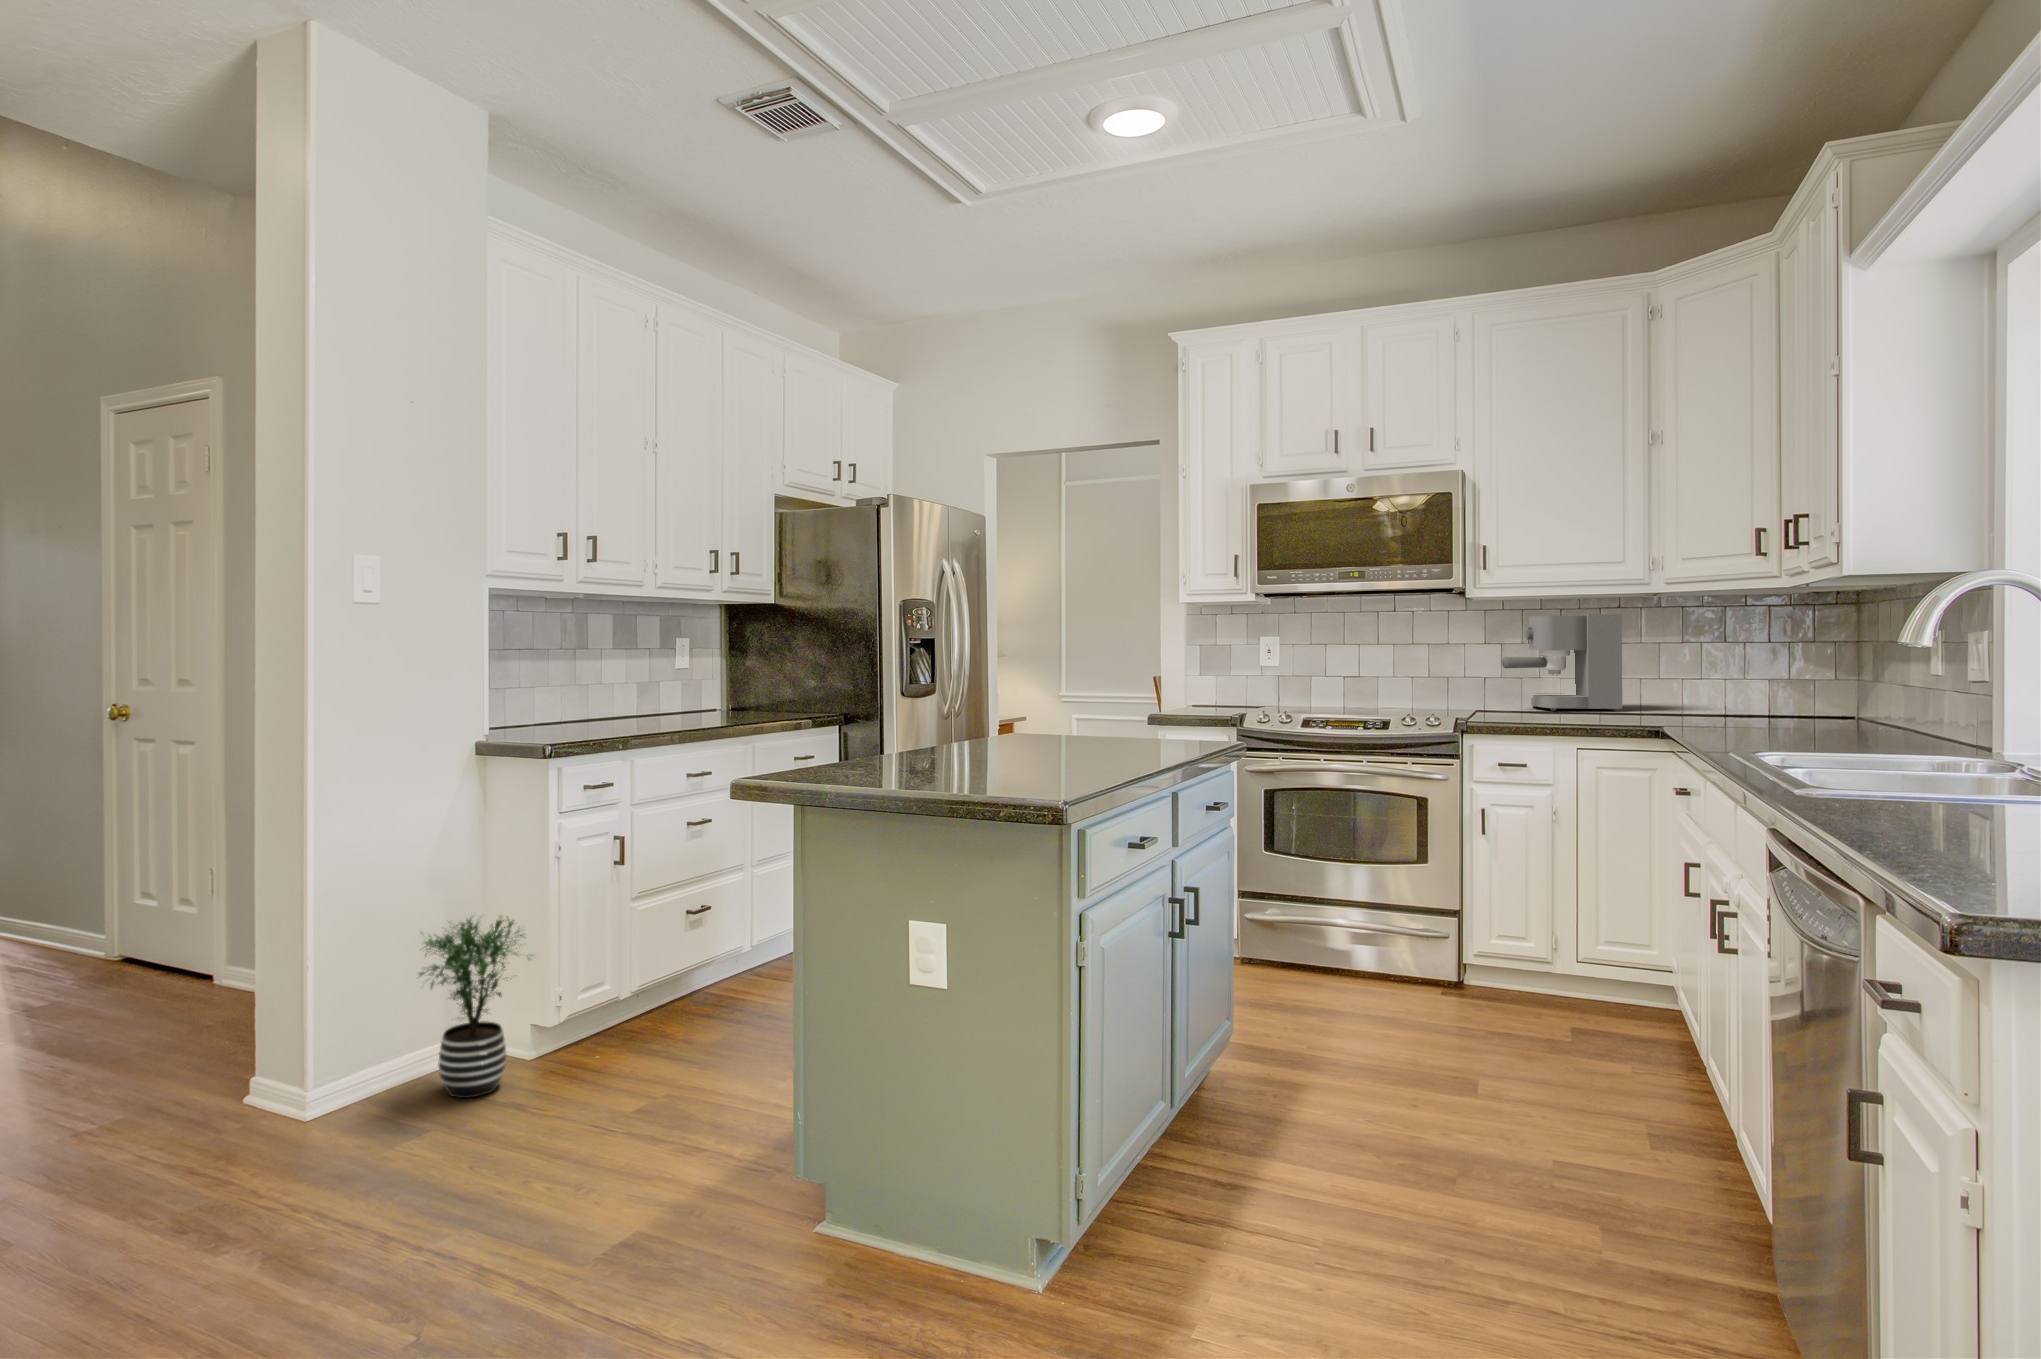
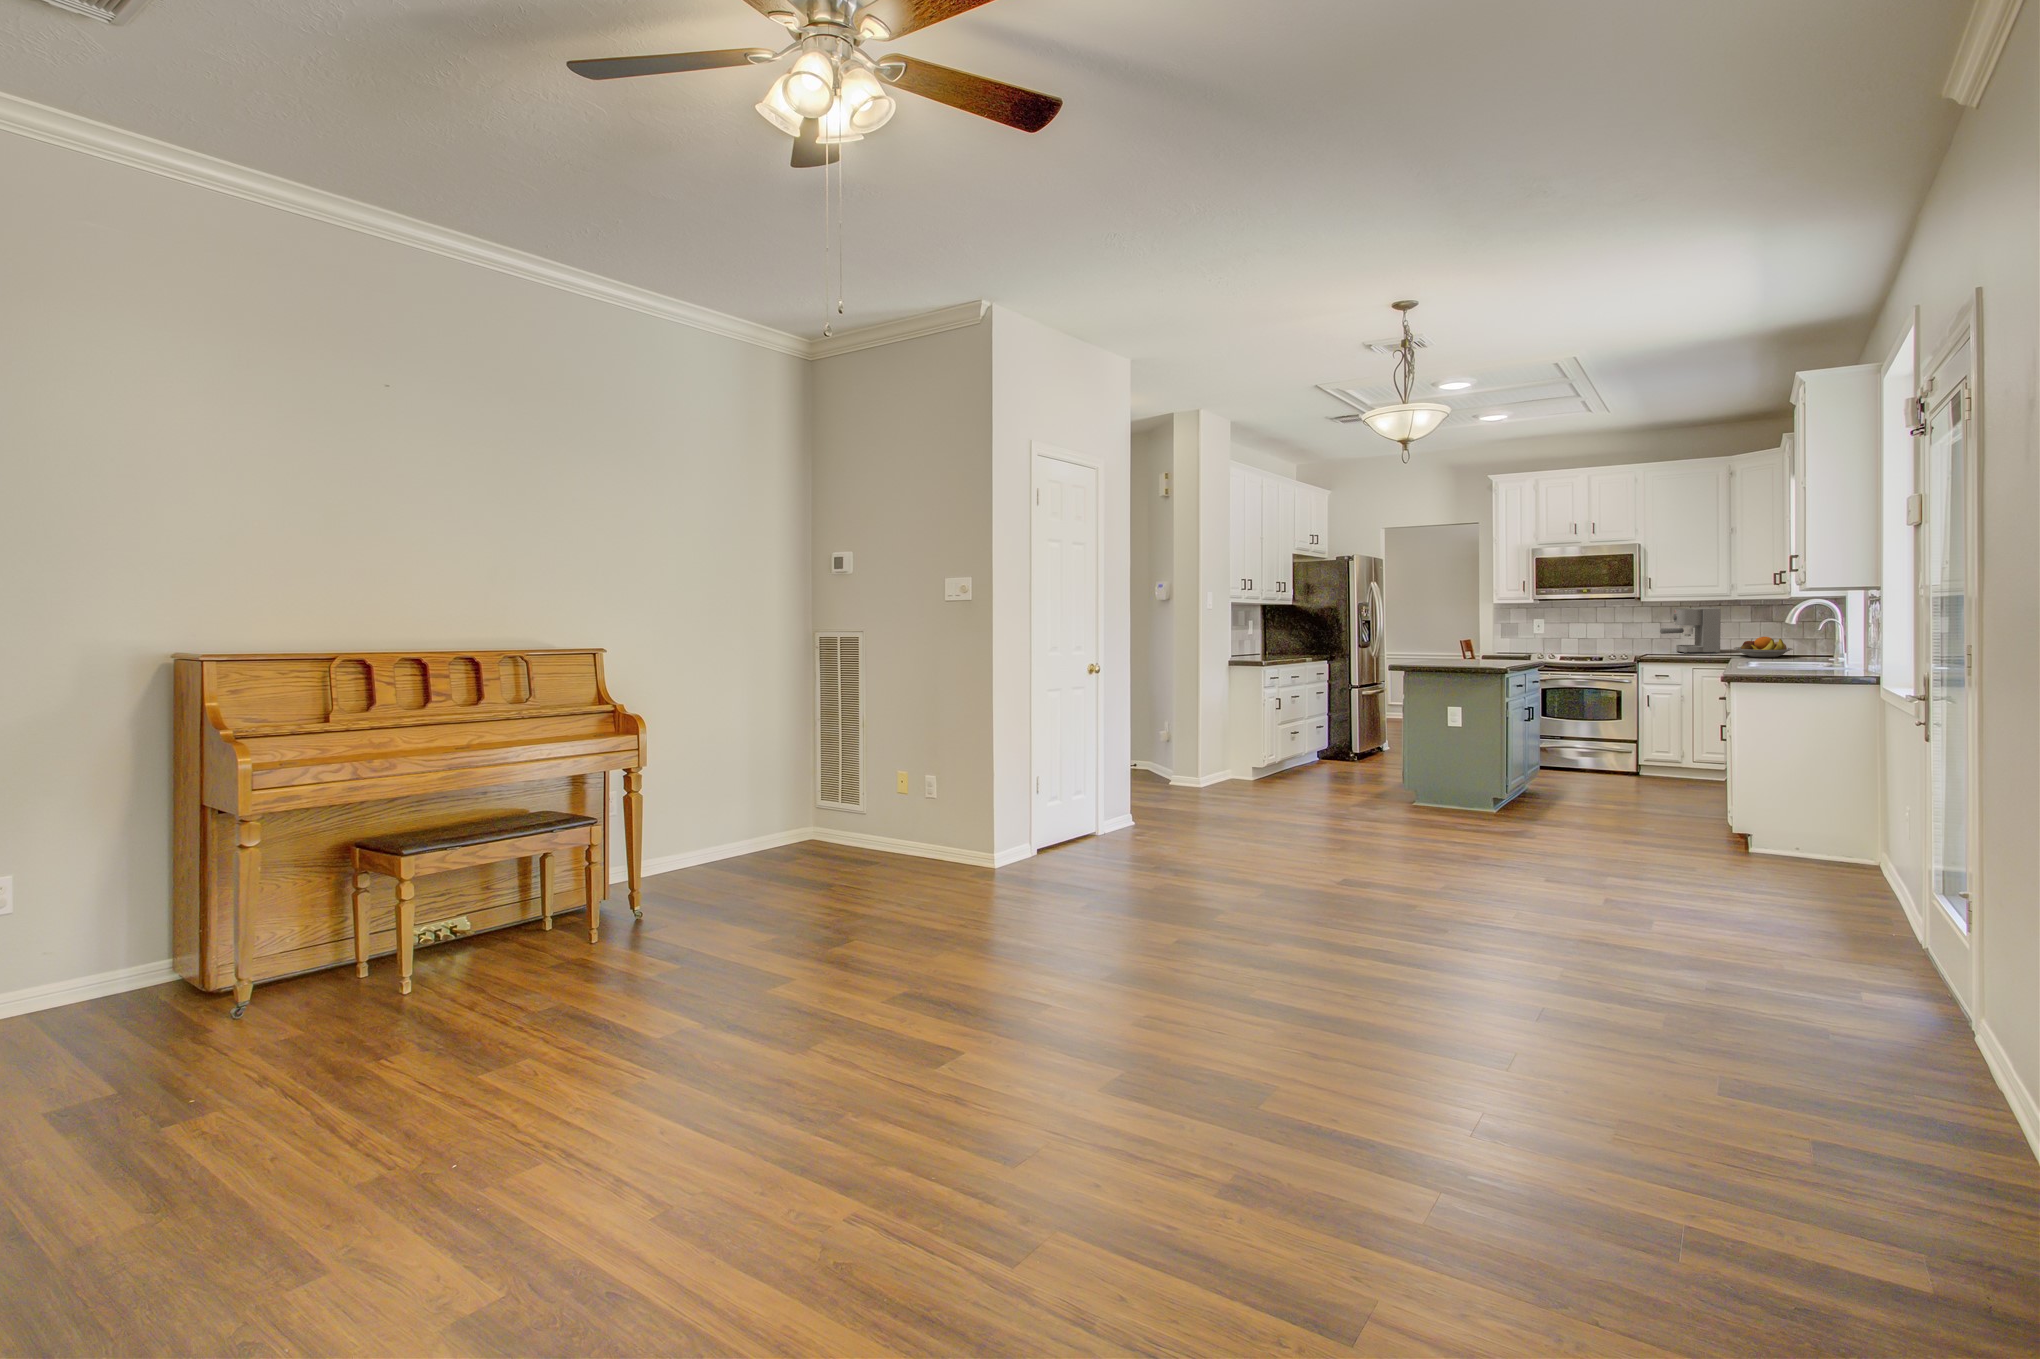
fruit bowl: none [1659,672,1787,720] -> present [1734,637,1793,657]
potted plant: present [419,916,530,1098] -> none [1221,730,1268,792]

